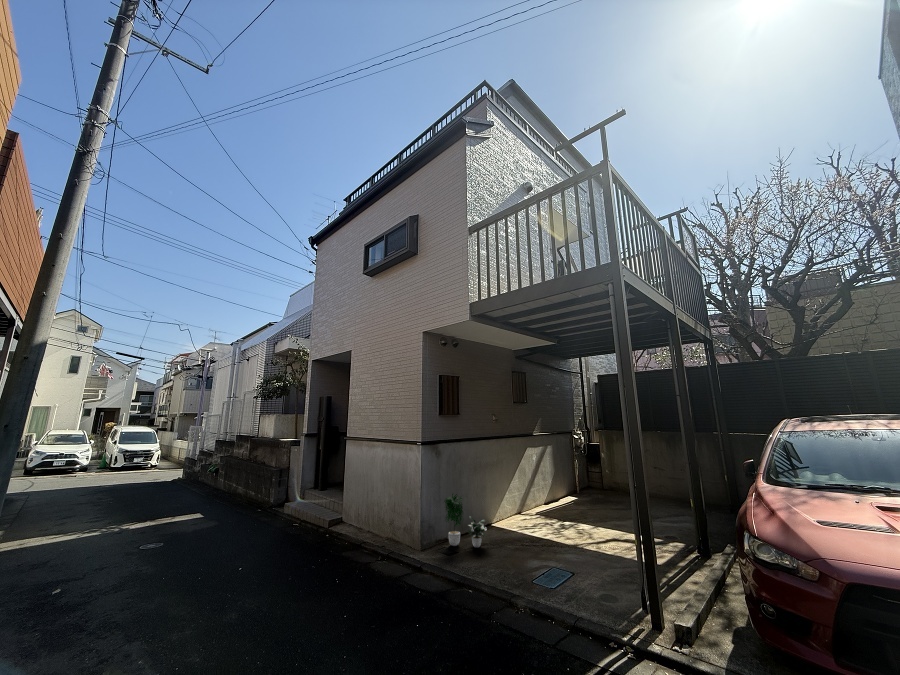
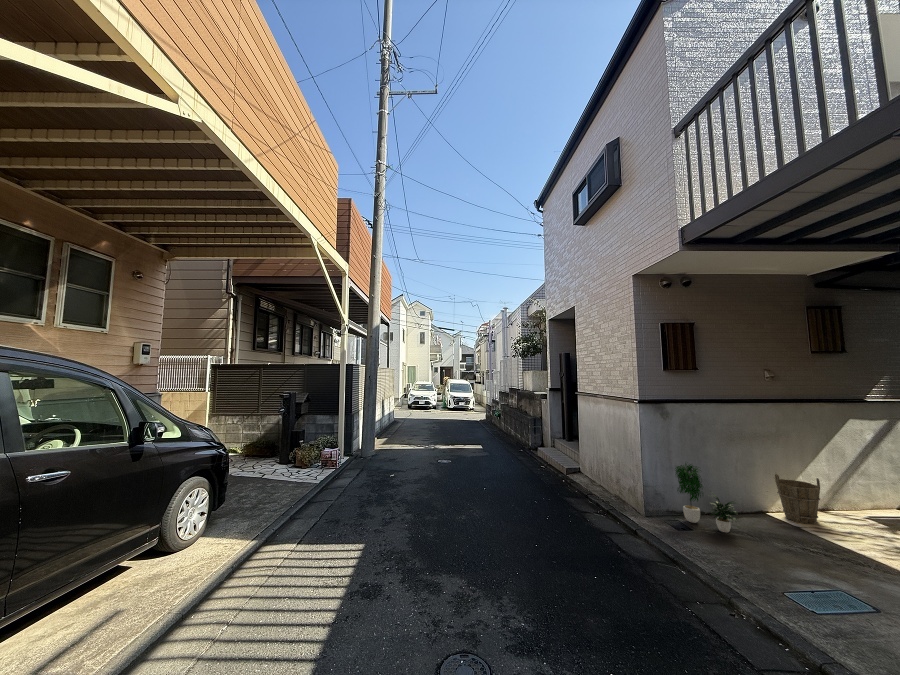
bucket: none [498,493,521,528] -> present [775,474,820,524]

